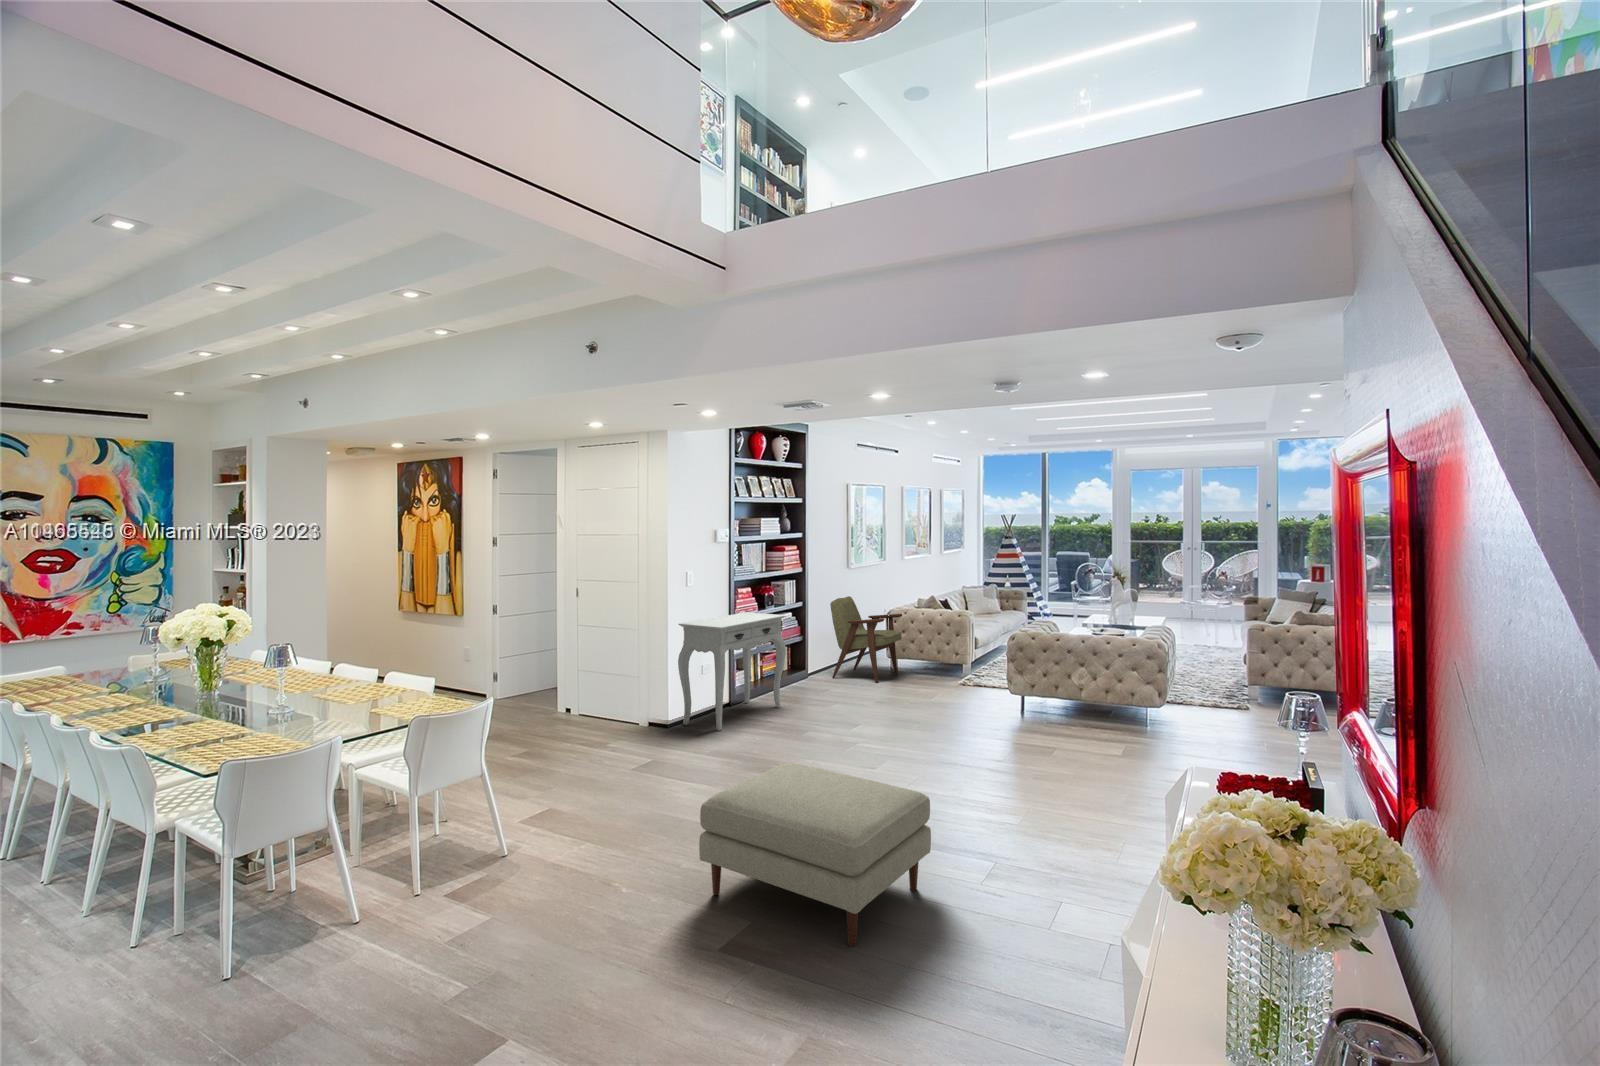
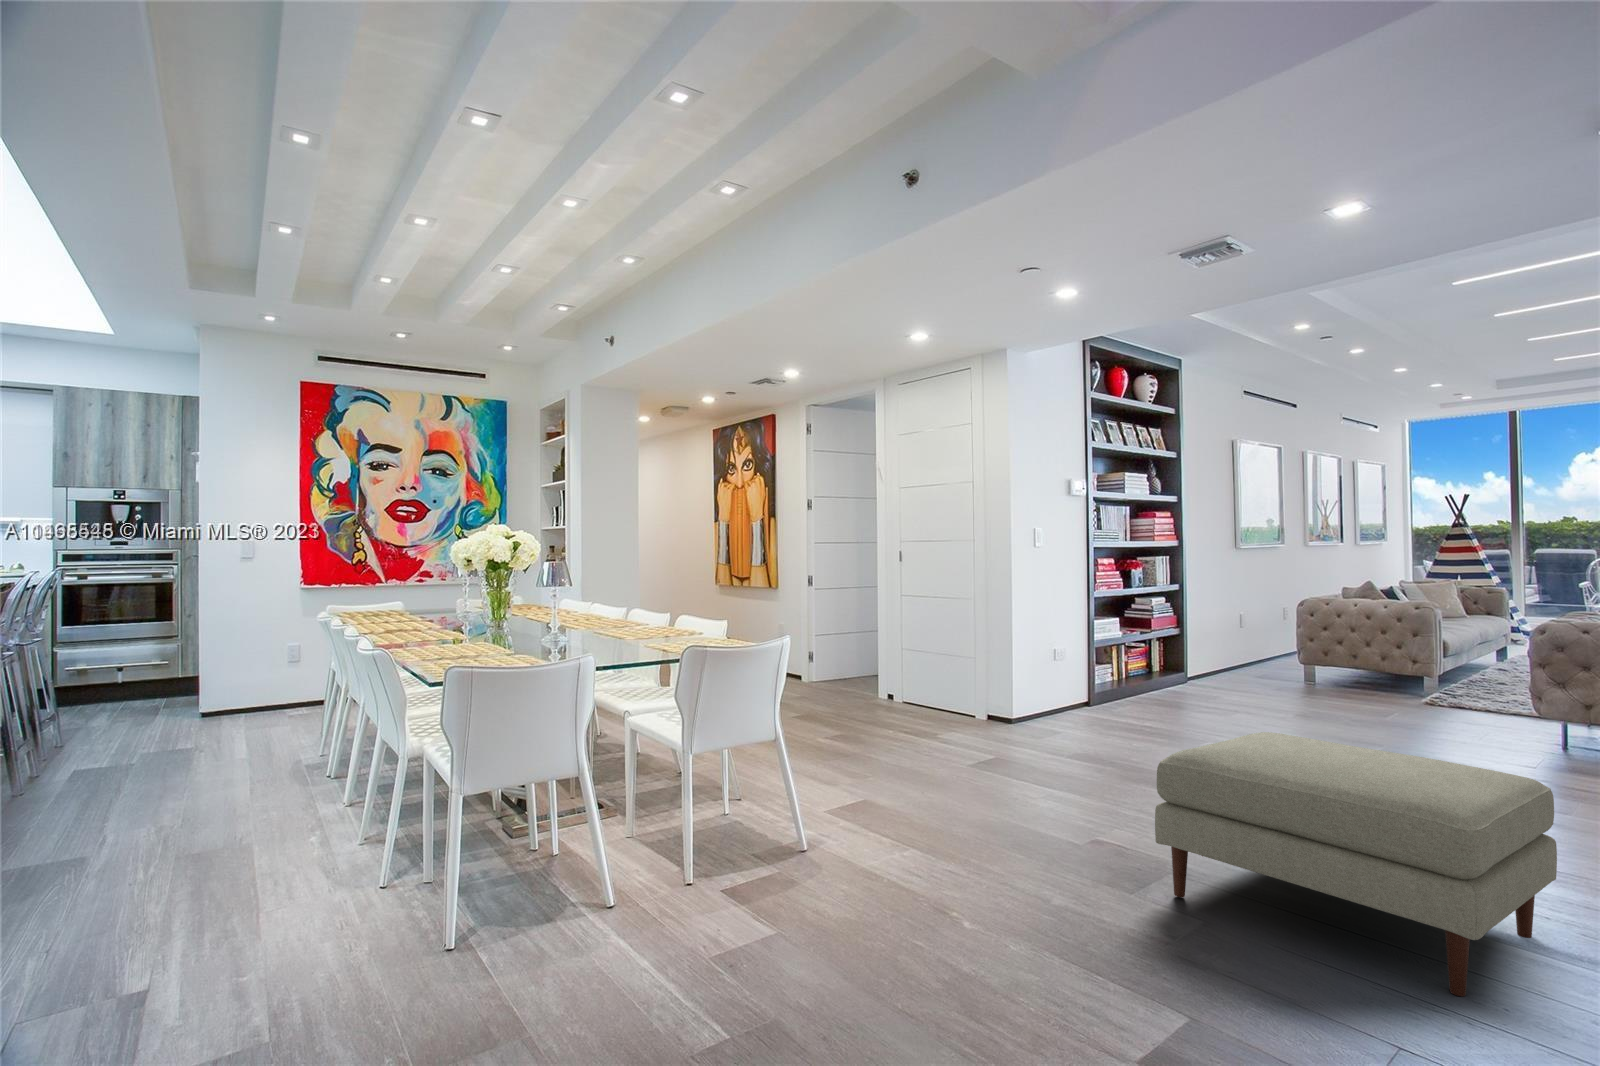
armchair: present [830,596,902,683] -> none [1215,583,1324,697]
console table: present [678,612,786,731] -> none [1031,588,1168,728]

